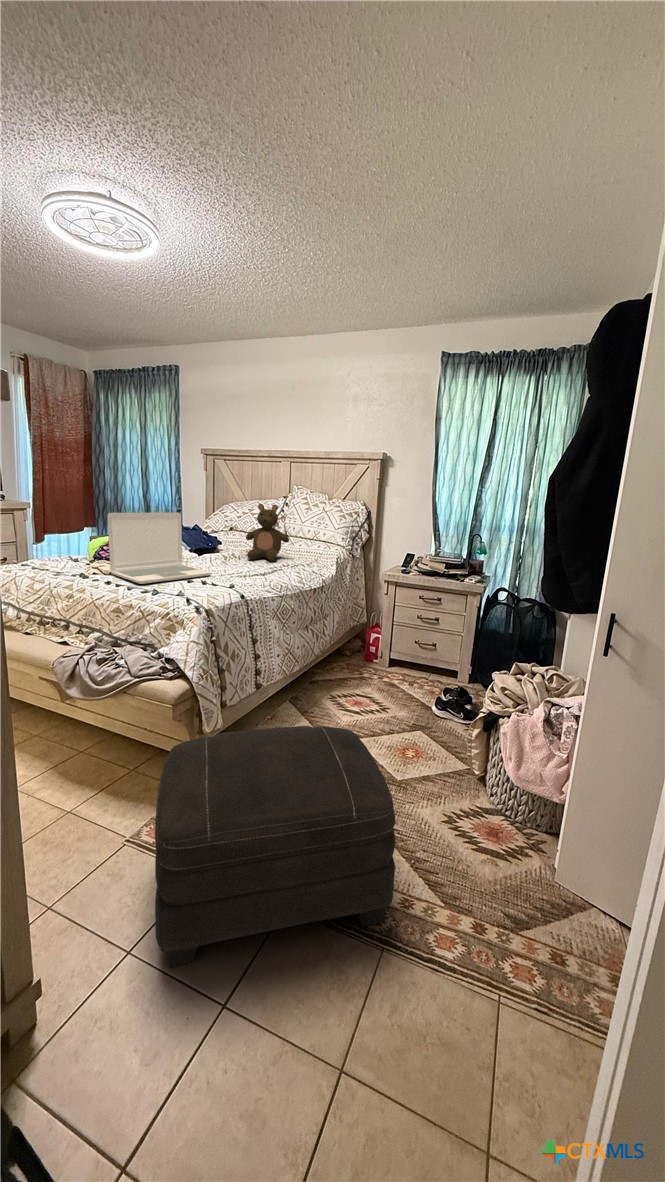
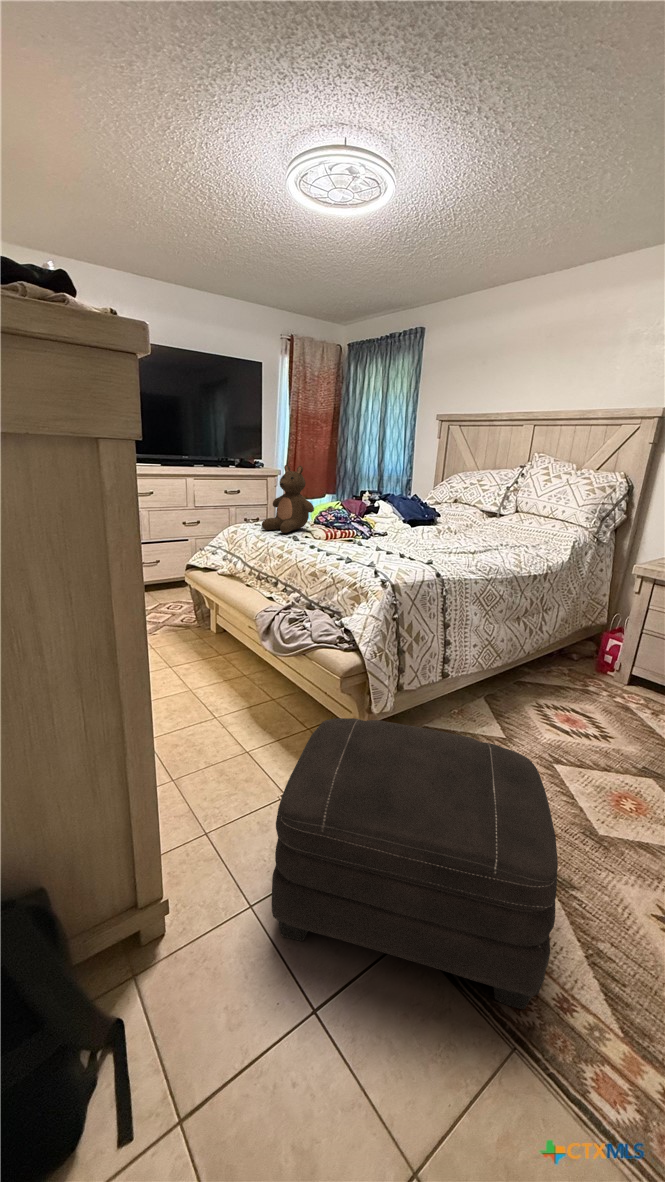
stuffed bear: present [246,504,289,561] -> present [262,465,314,533]
laptop: present [107,512,211,584] -> none [319,478,413,551]

